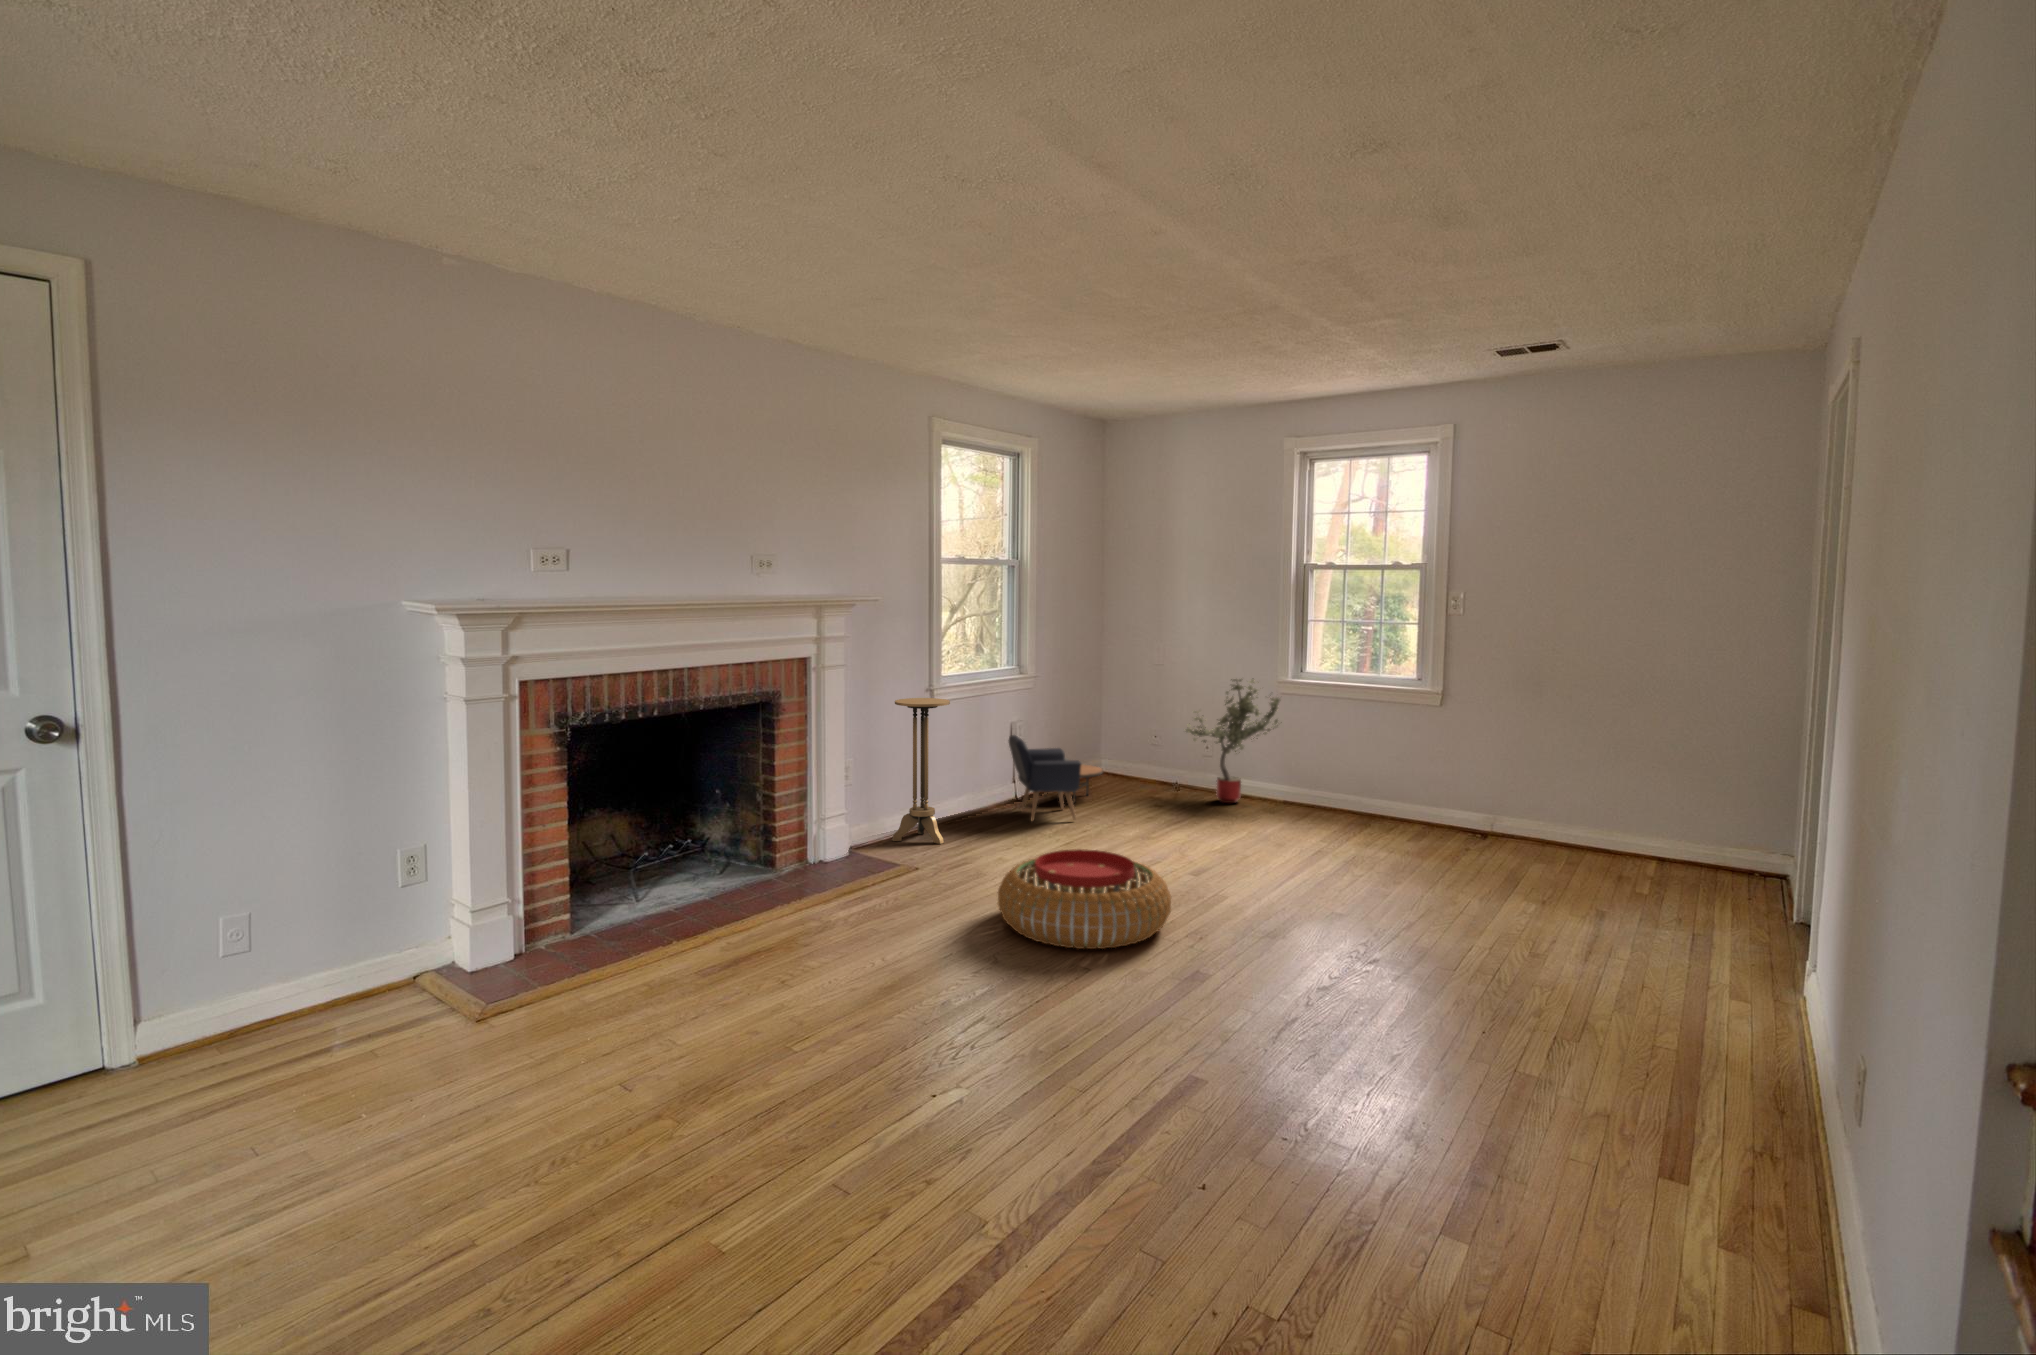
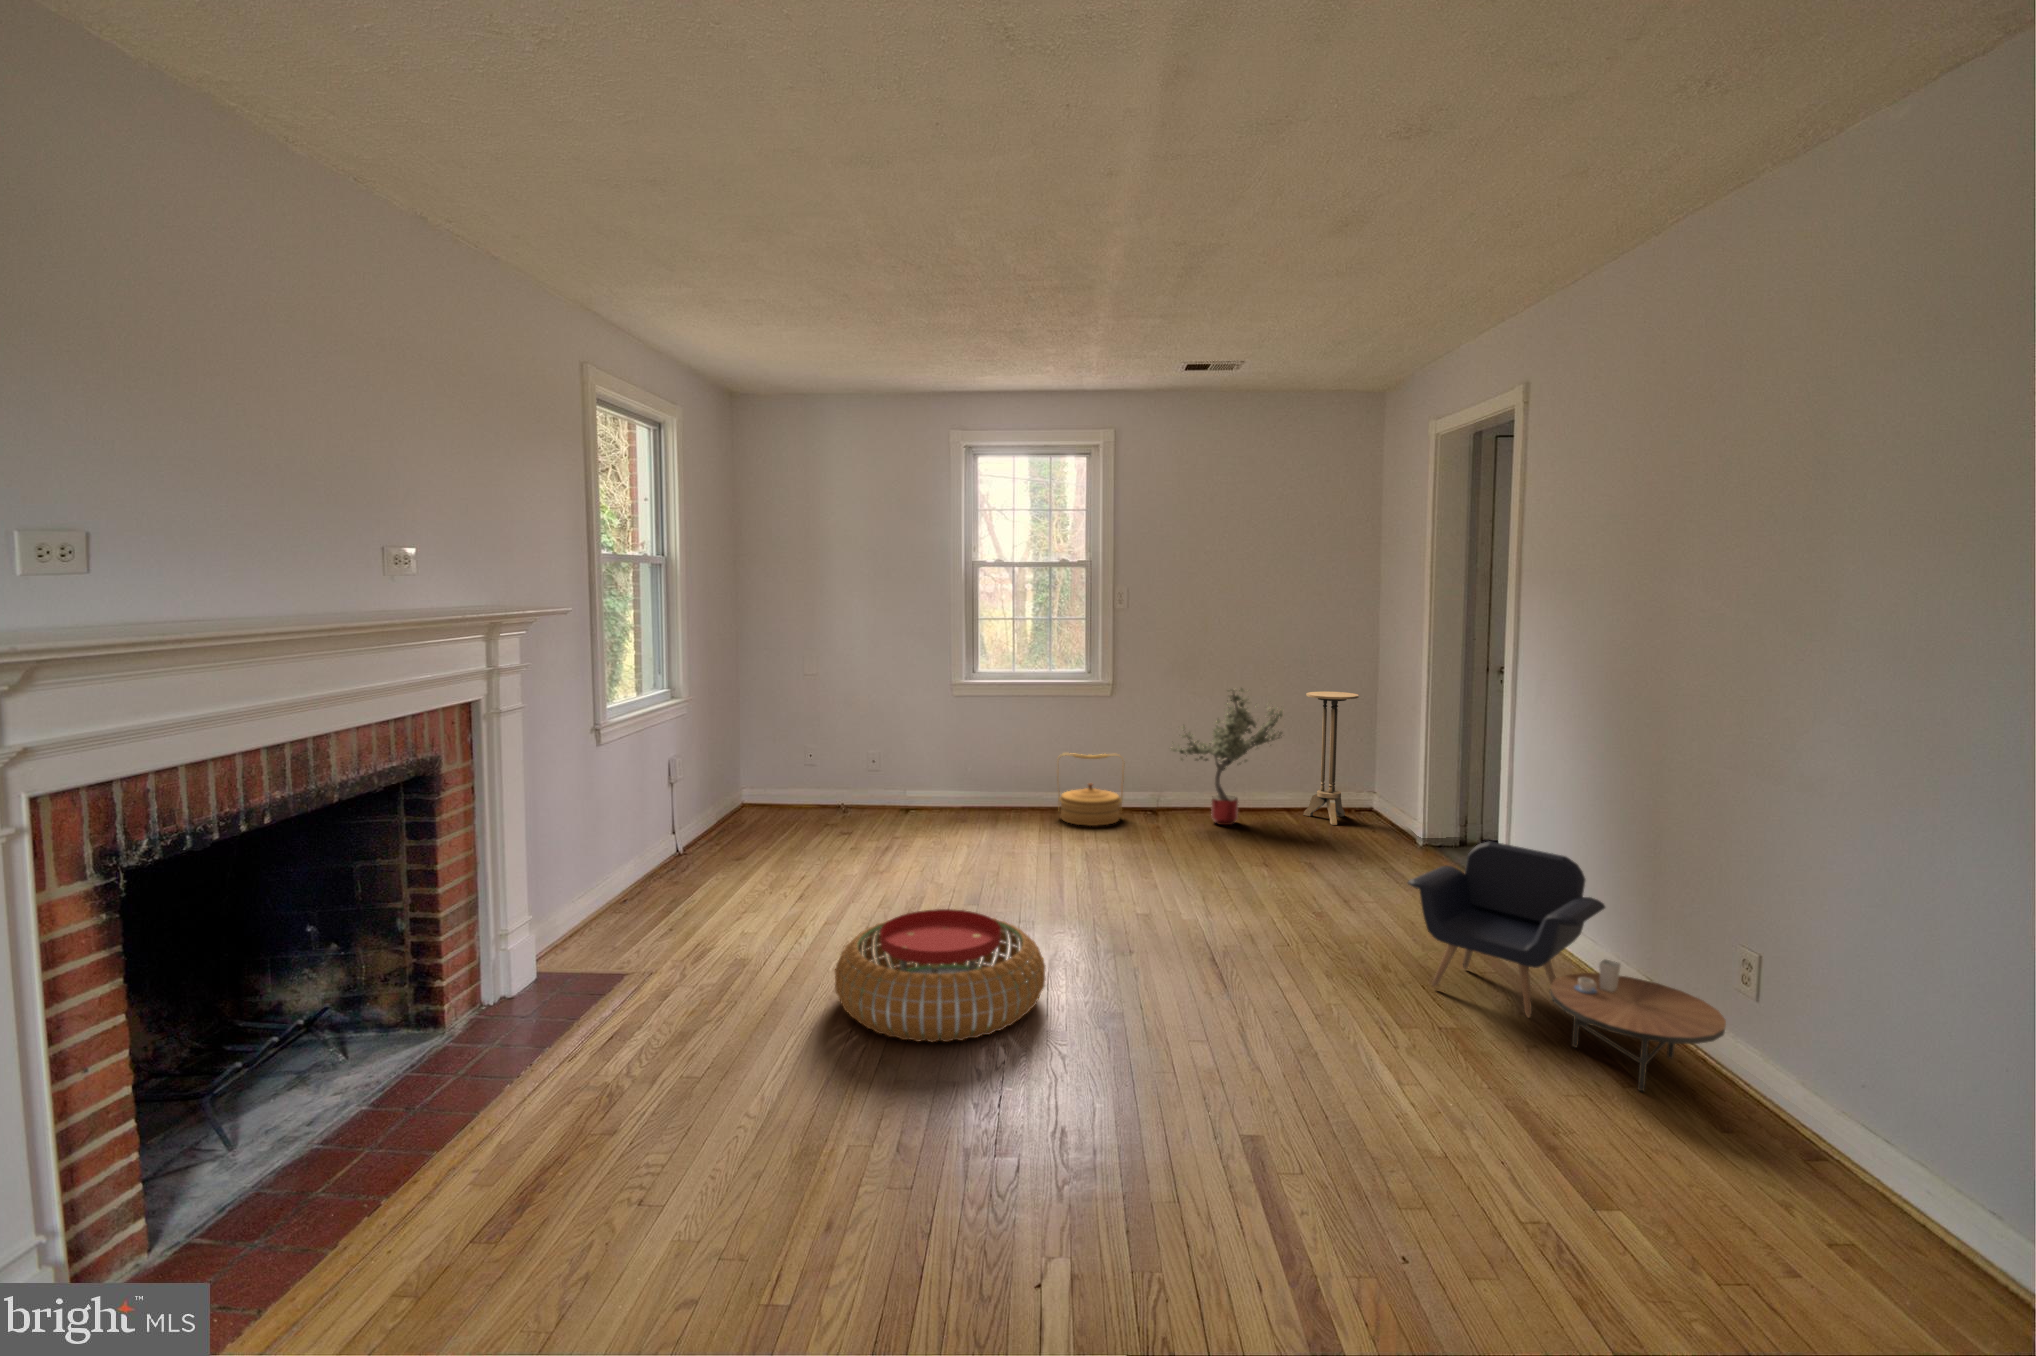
potted tree: present [1186,679,1280,803] -> present [1171,688,1283,825]
side table: present [892,698,950,844] -> present [1303,692,1359,825]
armchair: present [1009,735,1103,821] -> present [1408,841,1726,1091]
woven basket: none [1370,754,1443,830] -> present [1057,753,1125,826]

